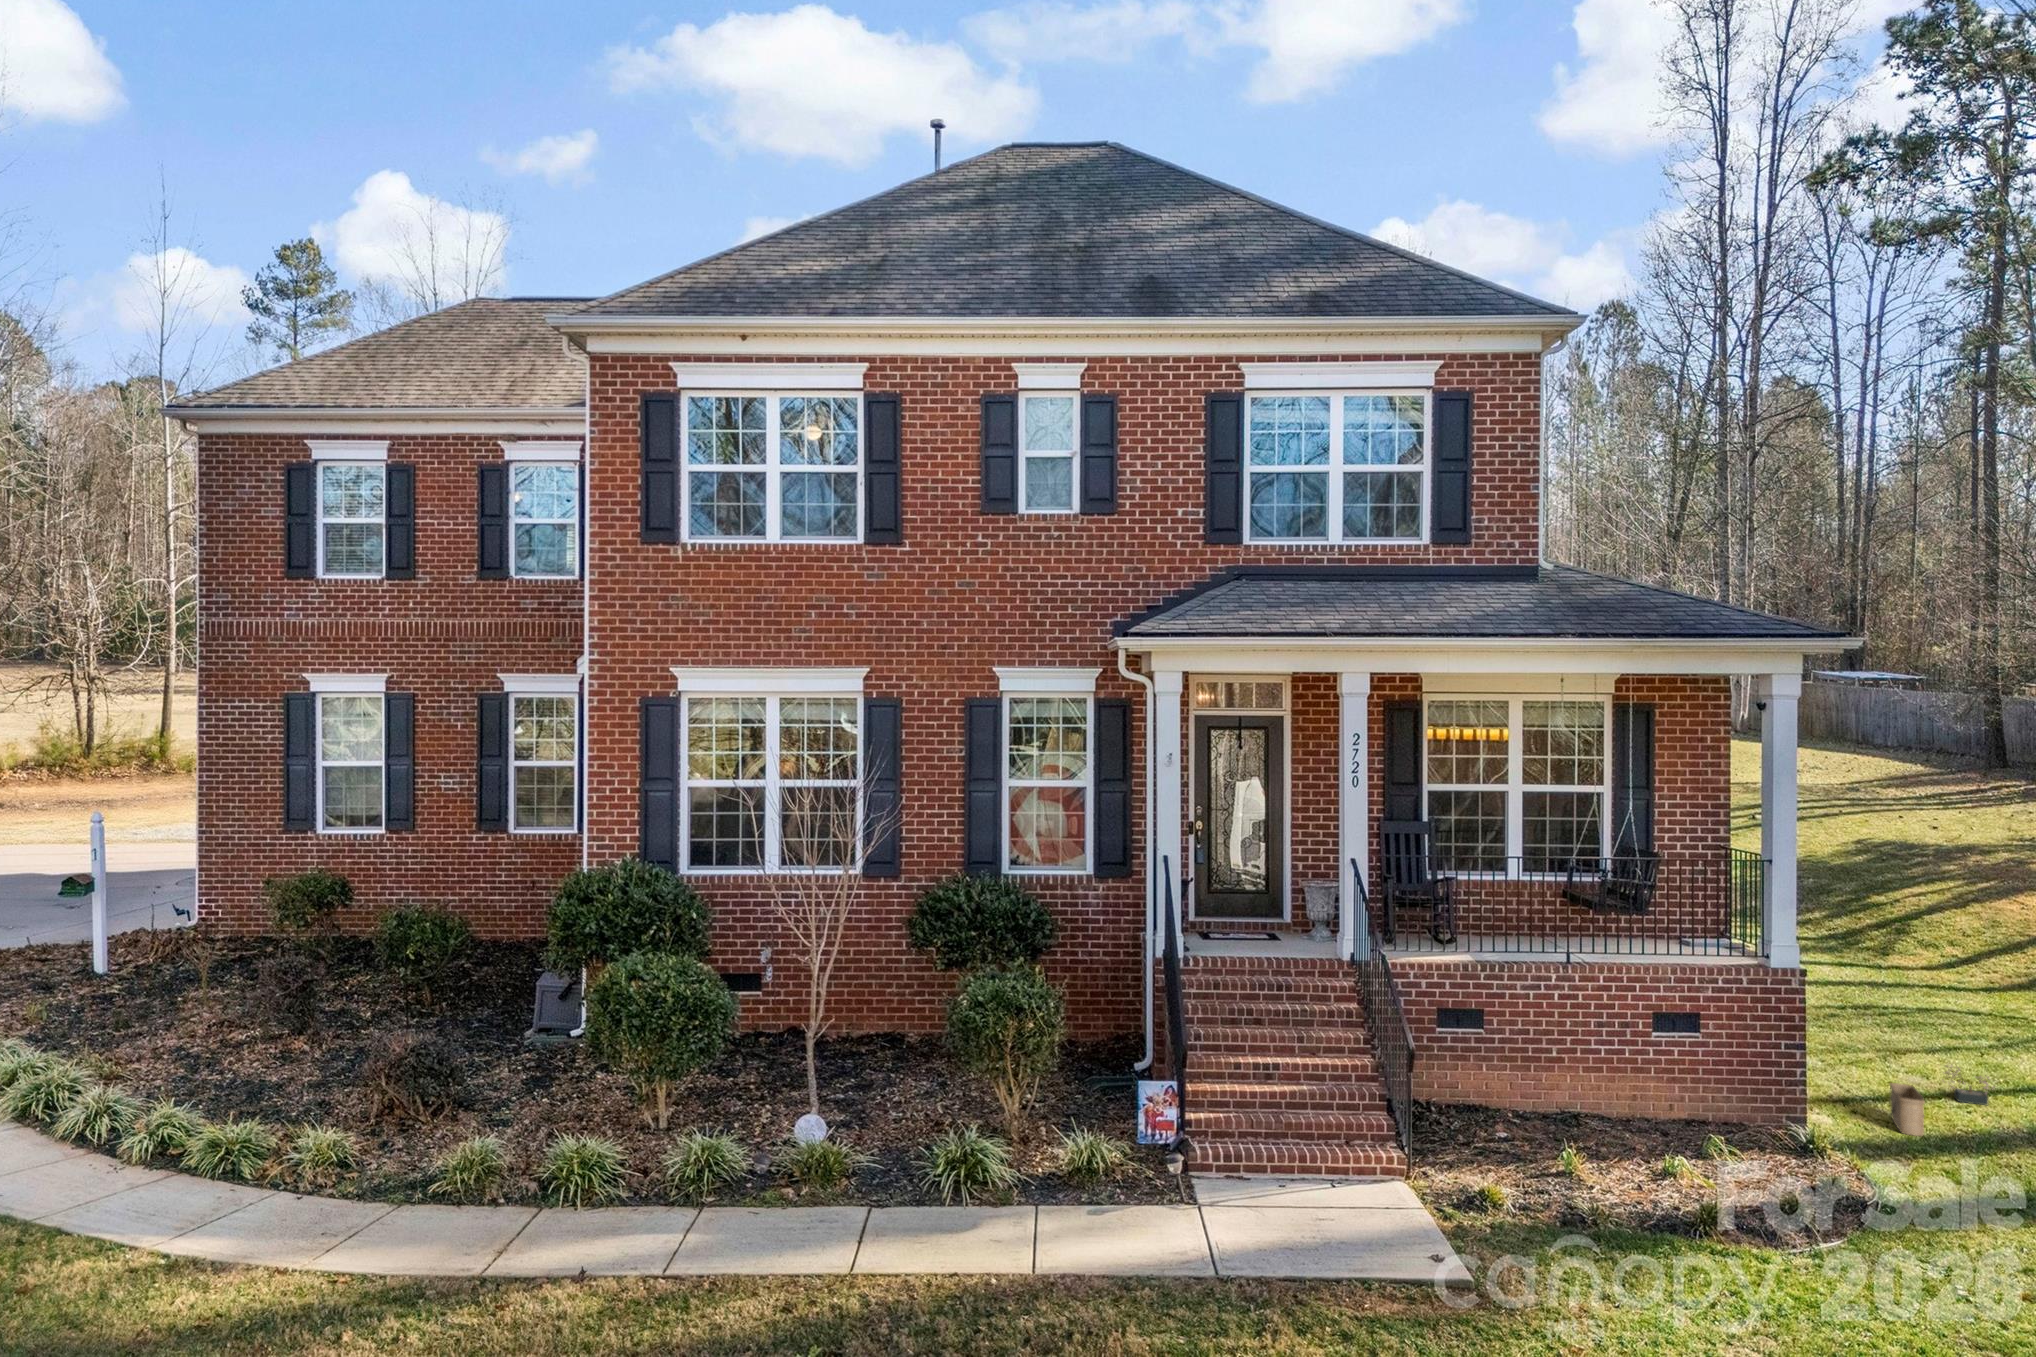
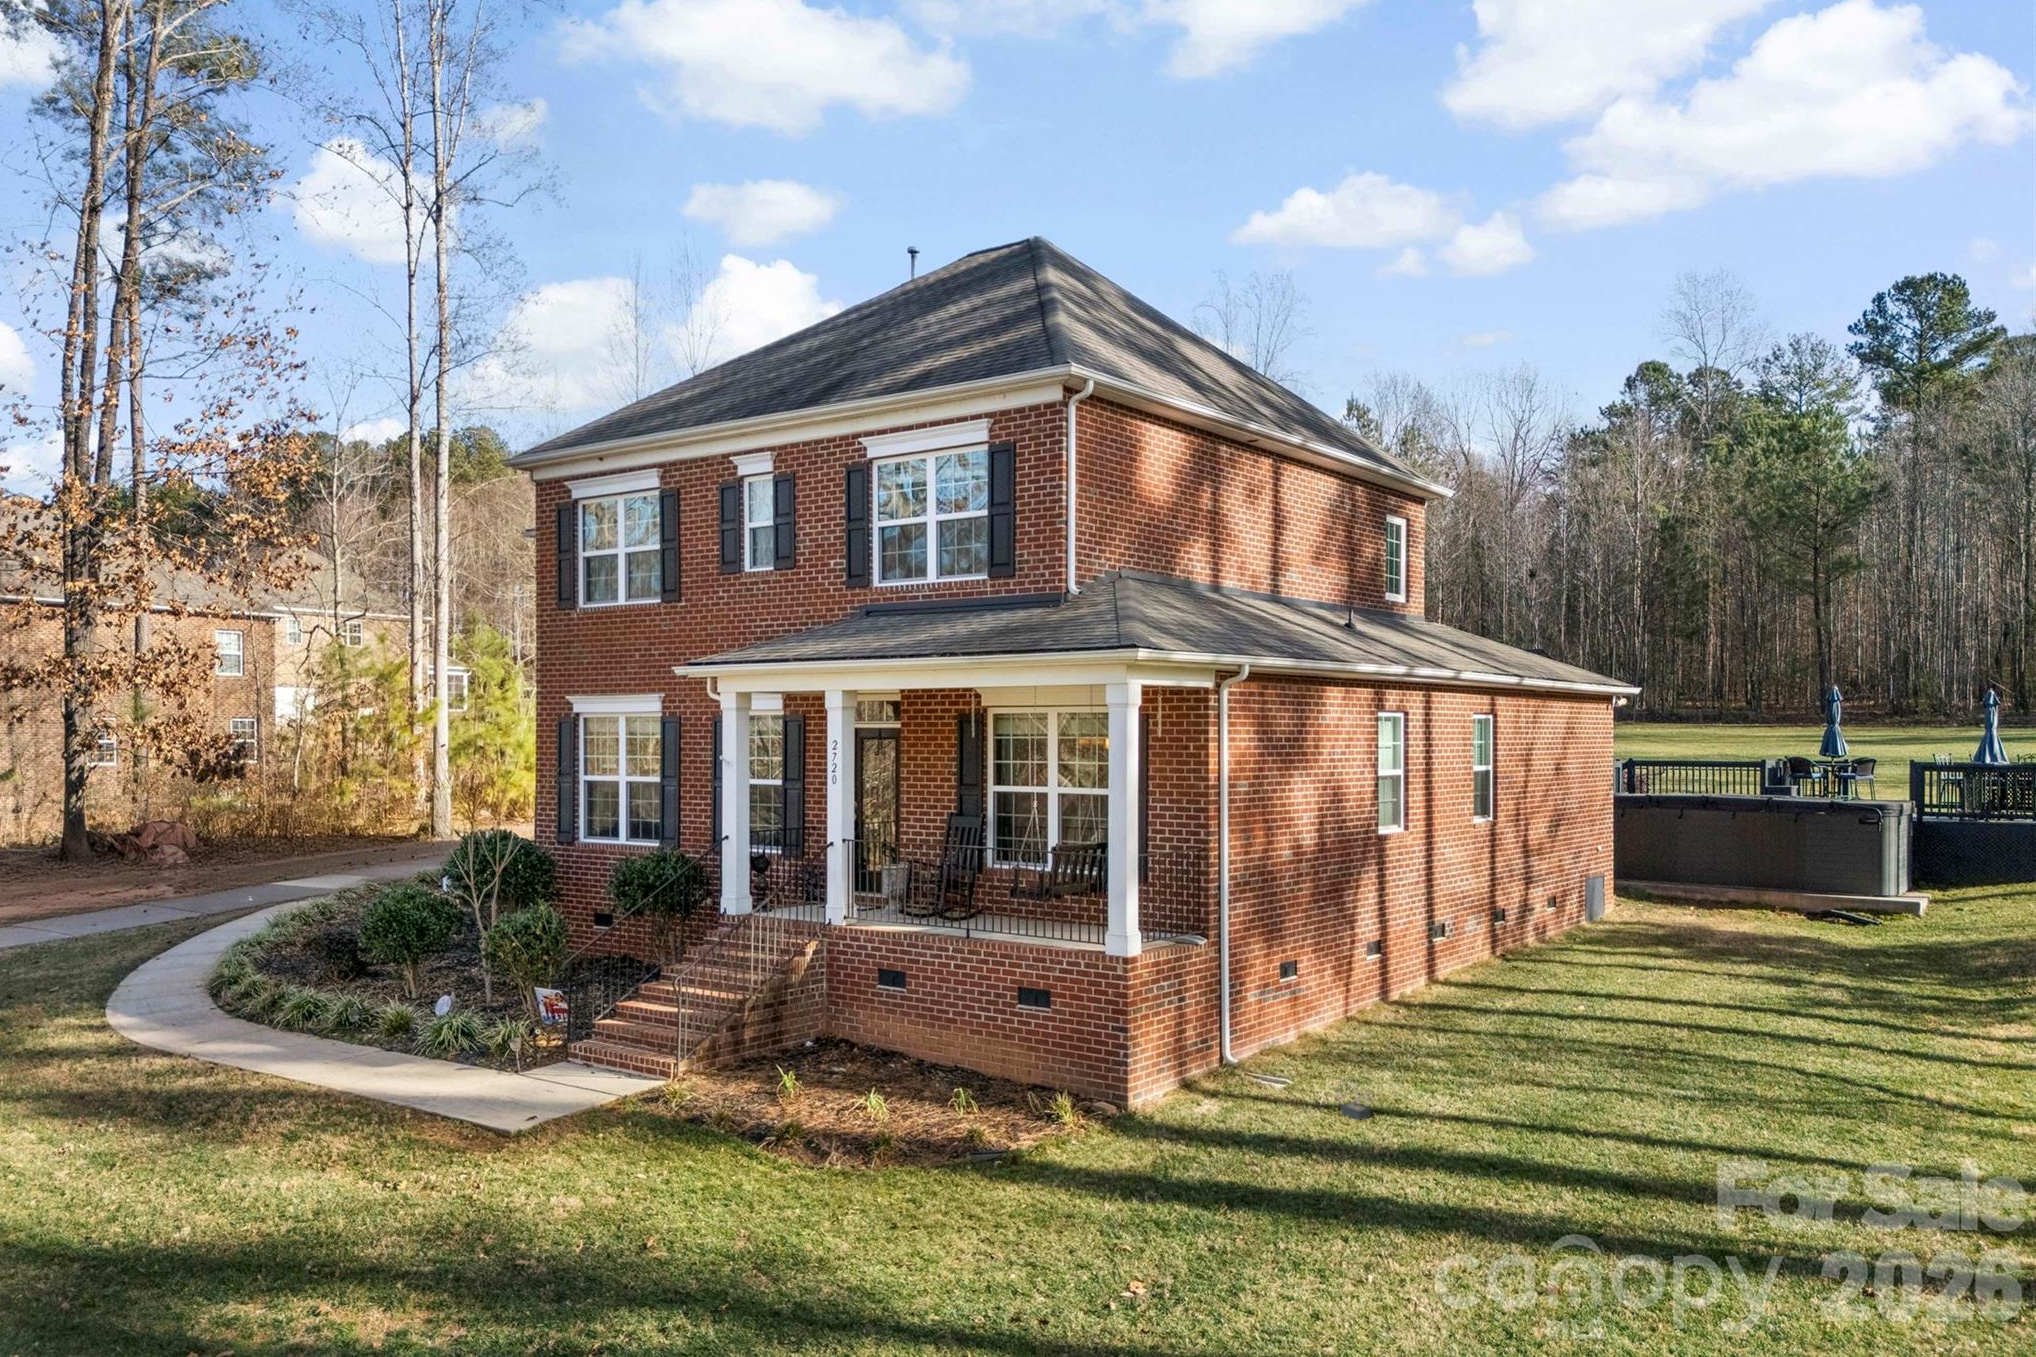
basket: present [1890,1083,1925,1136] -> none [1187,1077,1238,1123]

